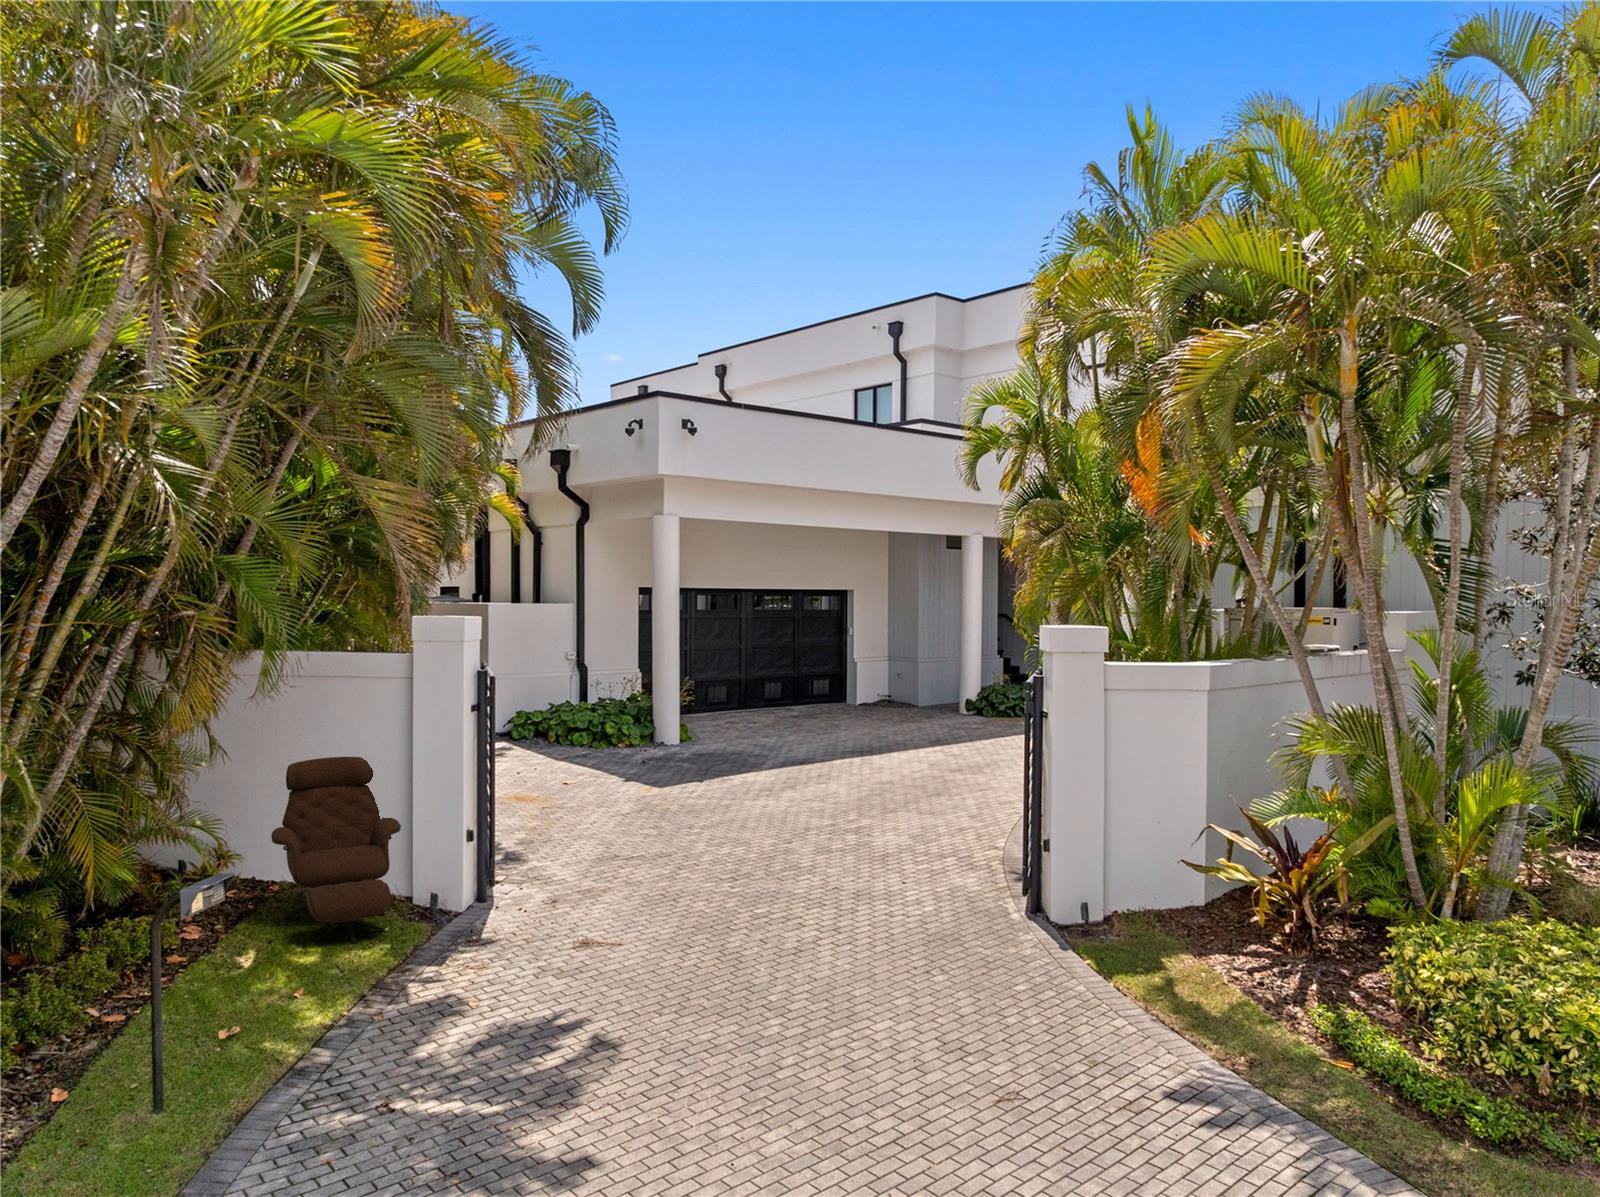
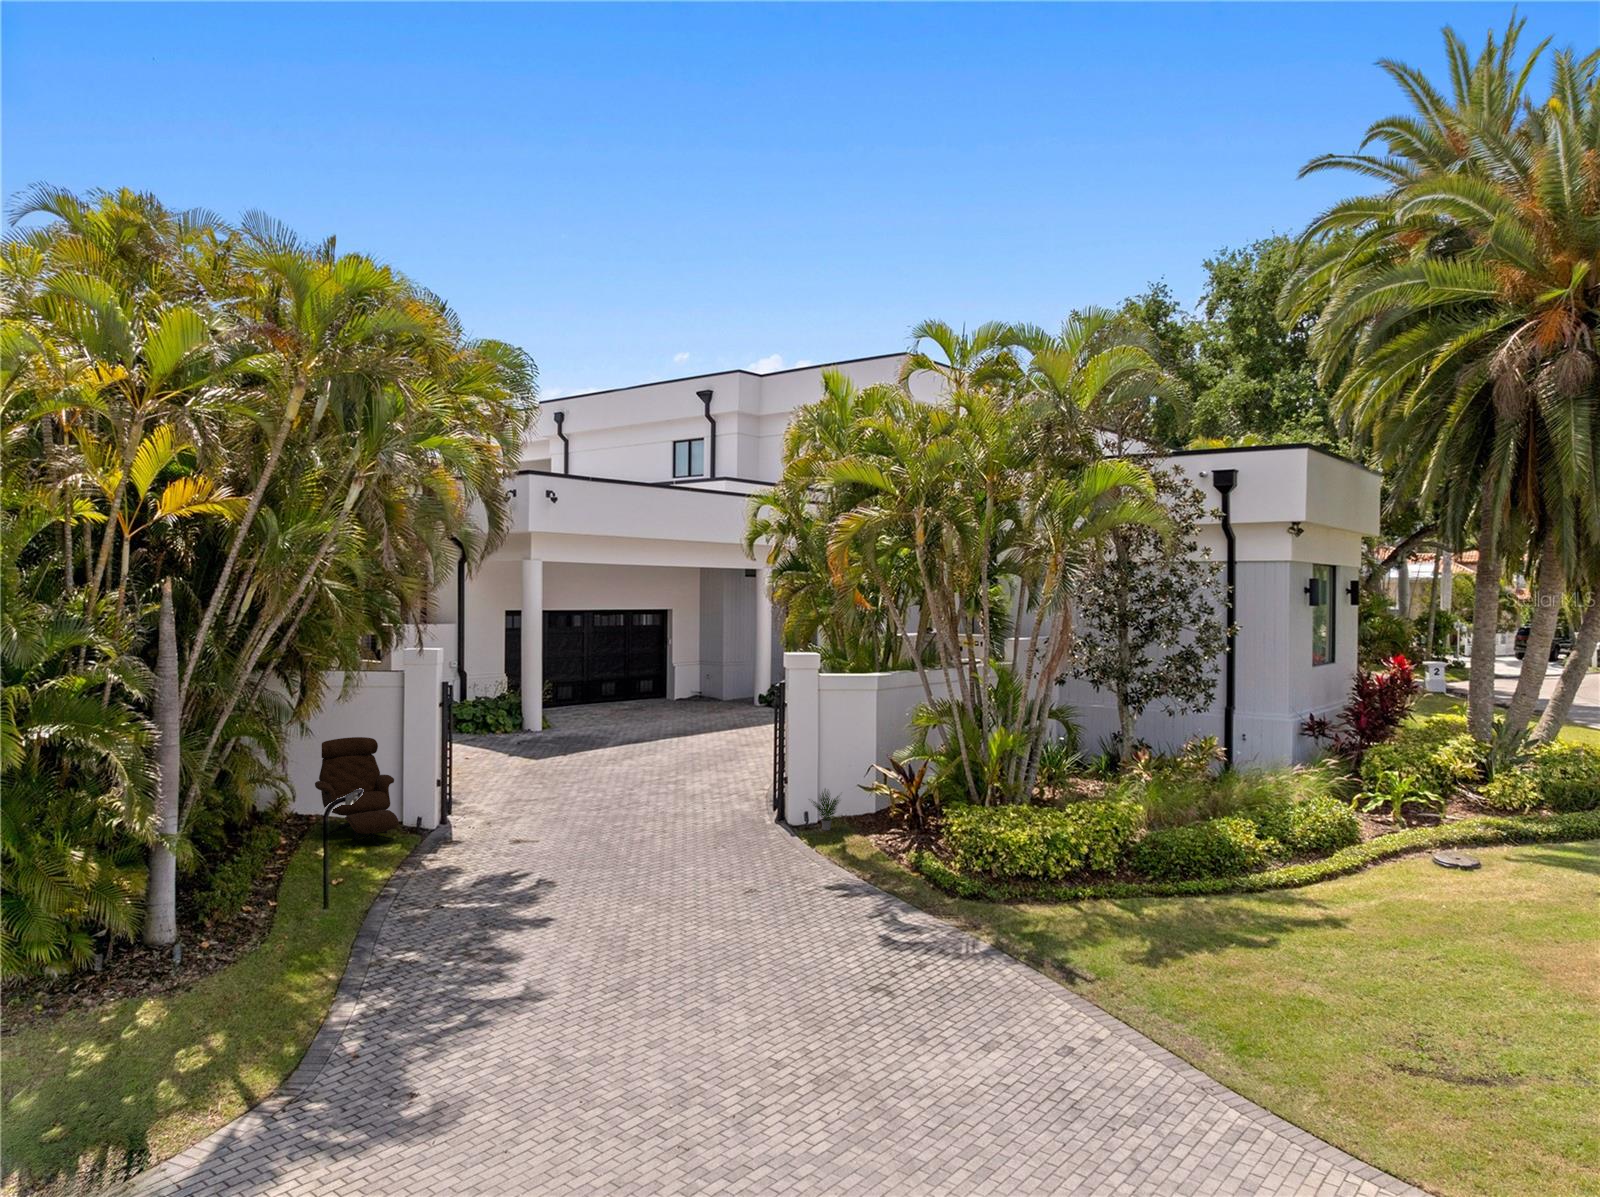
potted plant: none [1087,860,1154,939] -> present [813,789,839,831]

